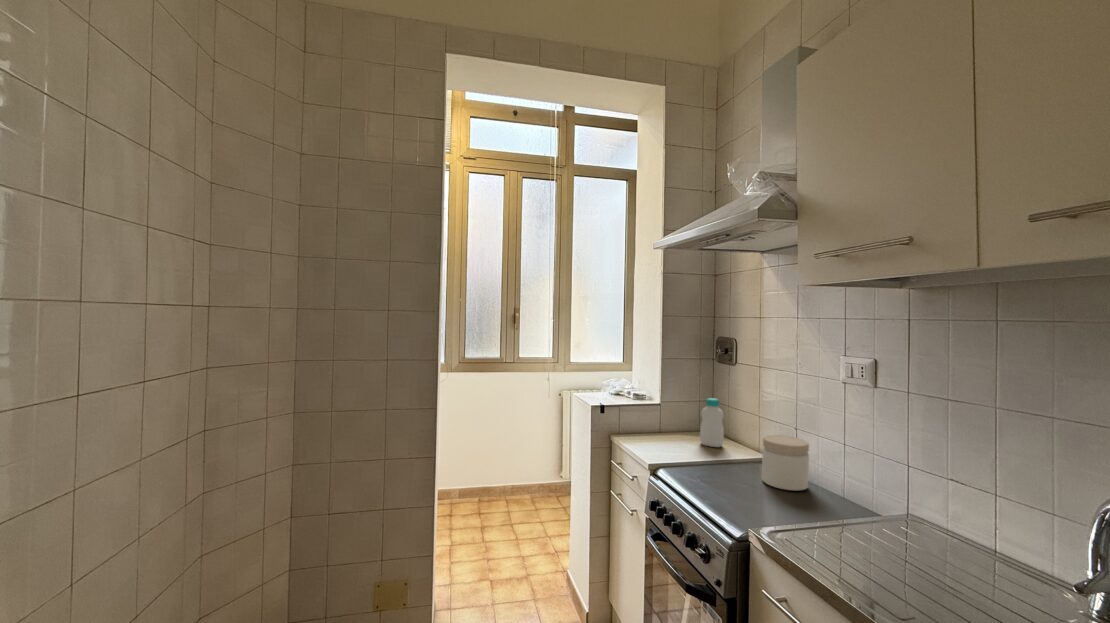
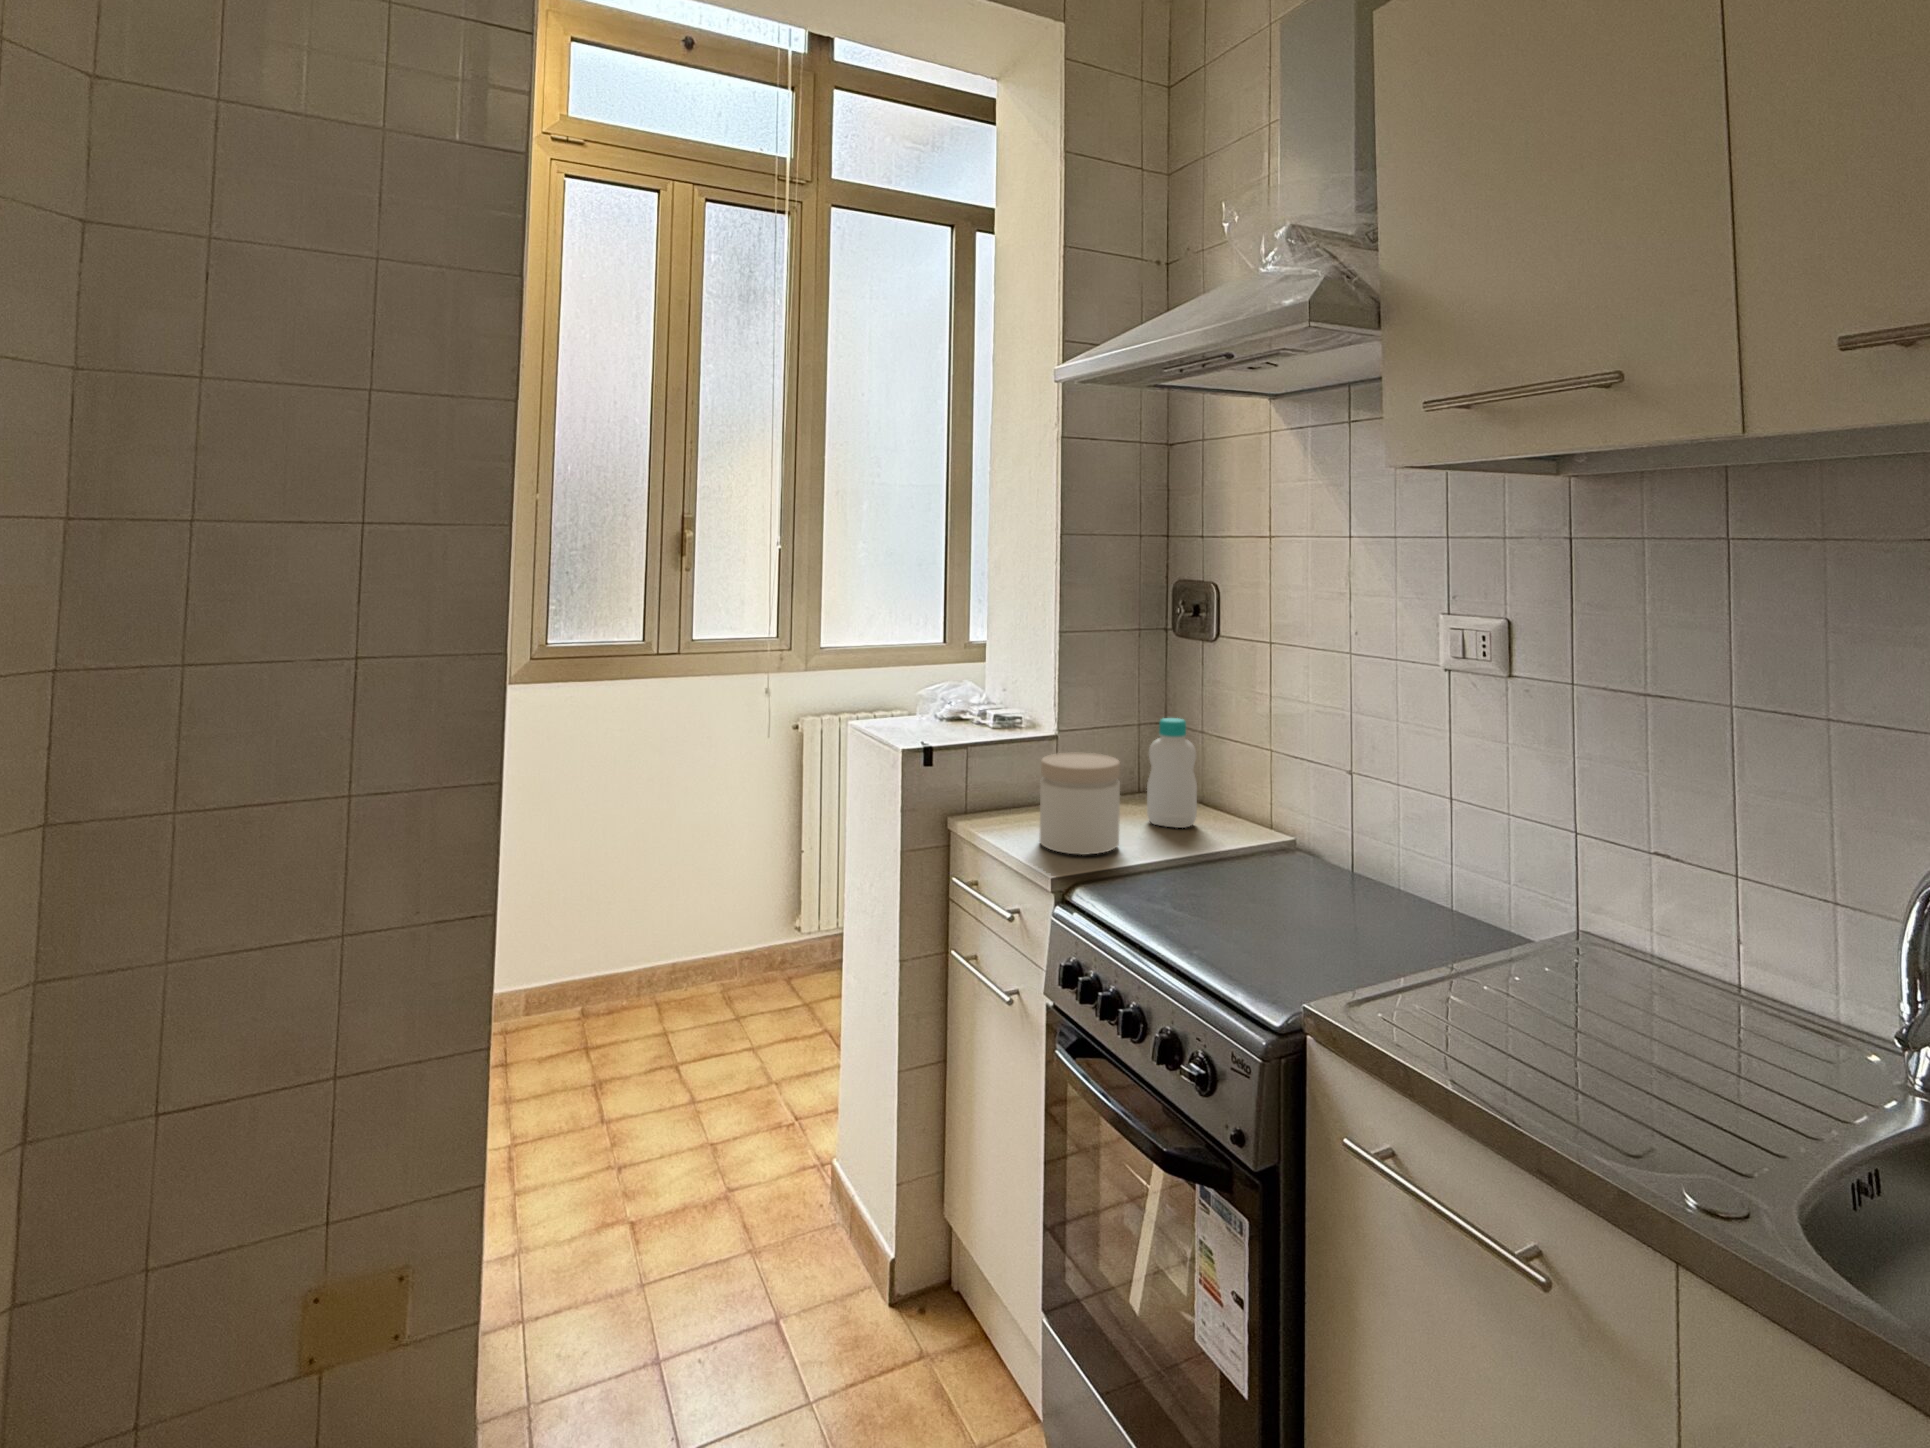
jar: present [762,435,809,491] -> present [1040,753,1120,855]

